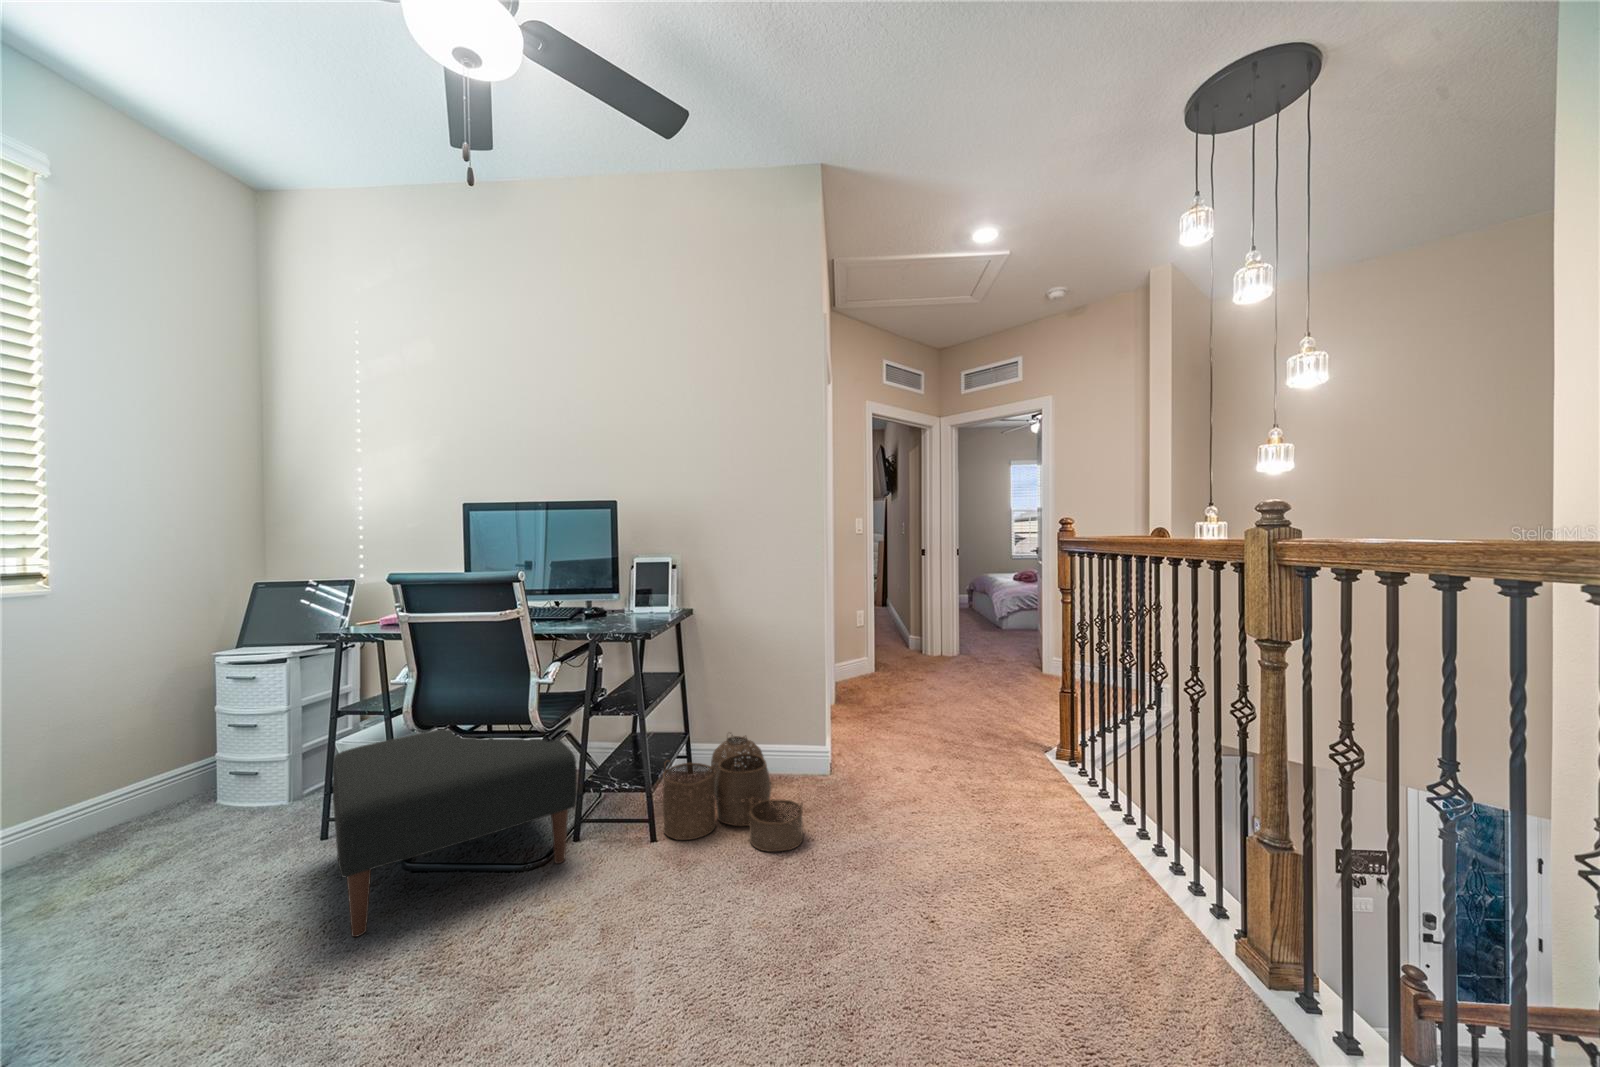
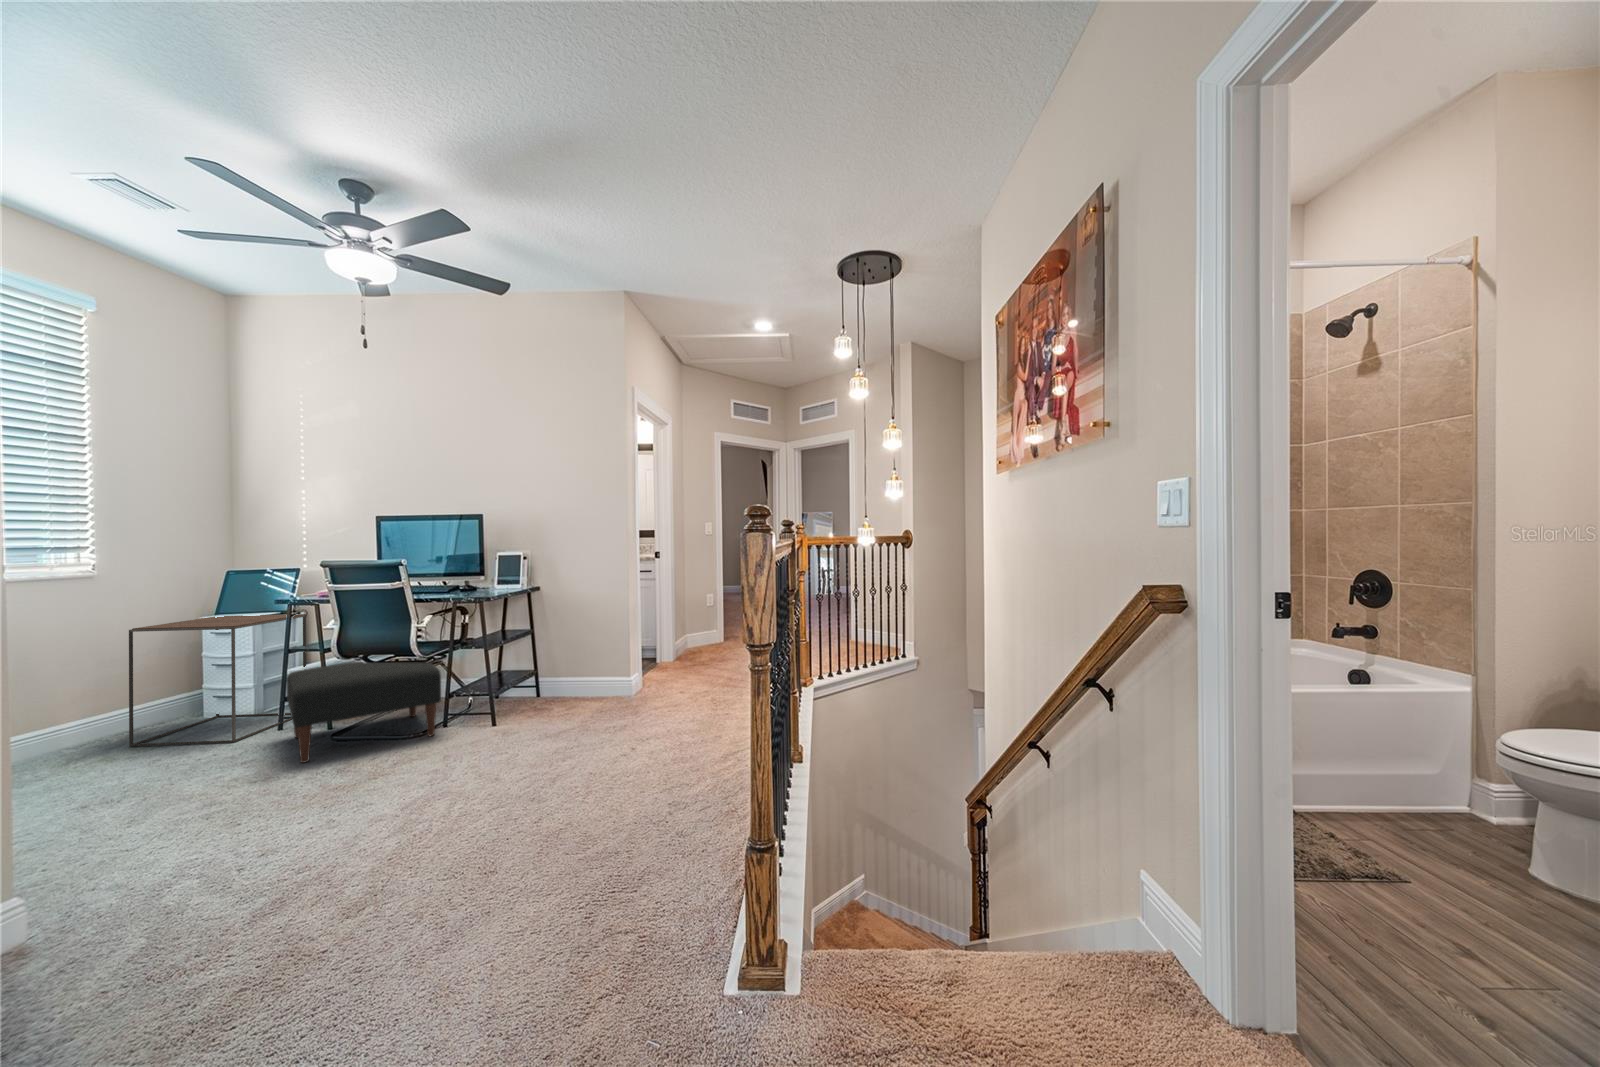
side table: none [86,649,363,872] -> present [129,614,306,747]
woven basket: present [663,735,803,852] -> none [501,668,589,729]

